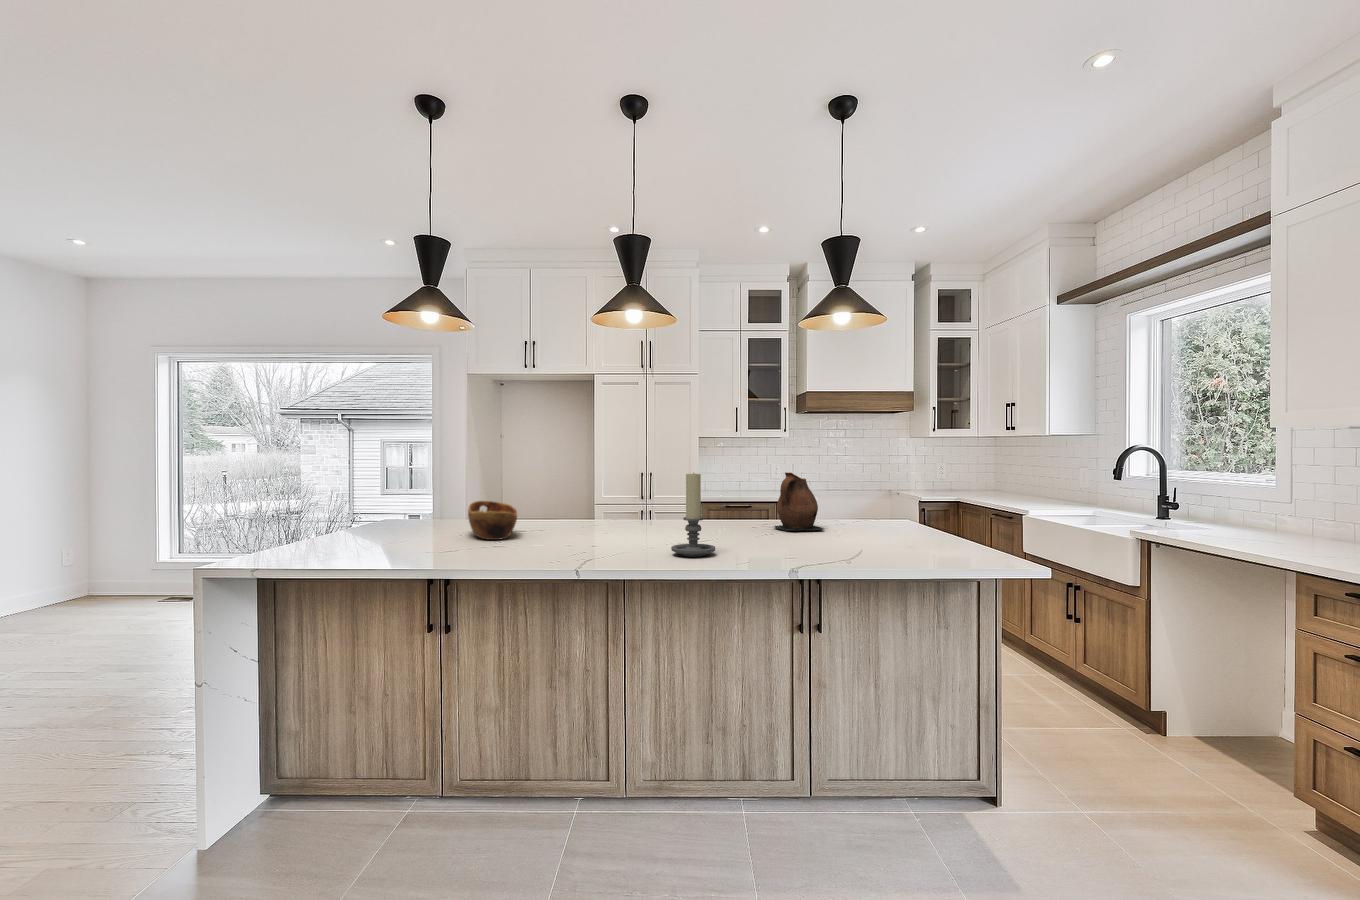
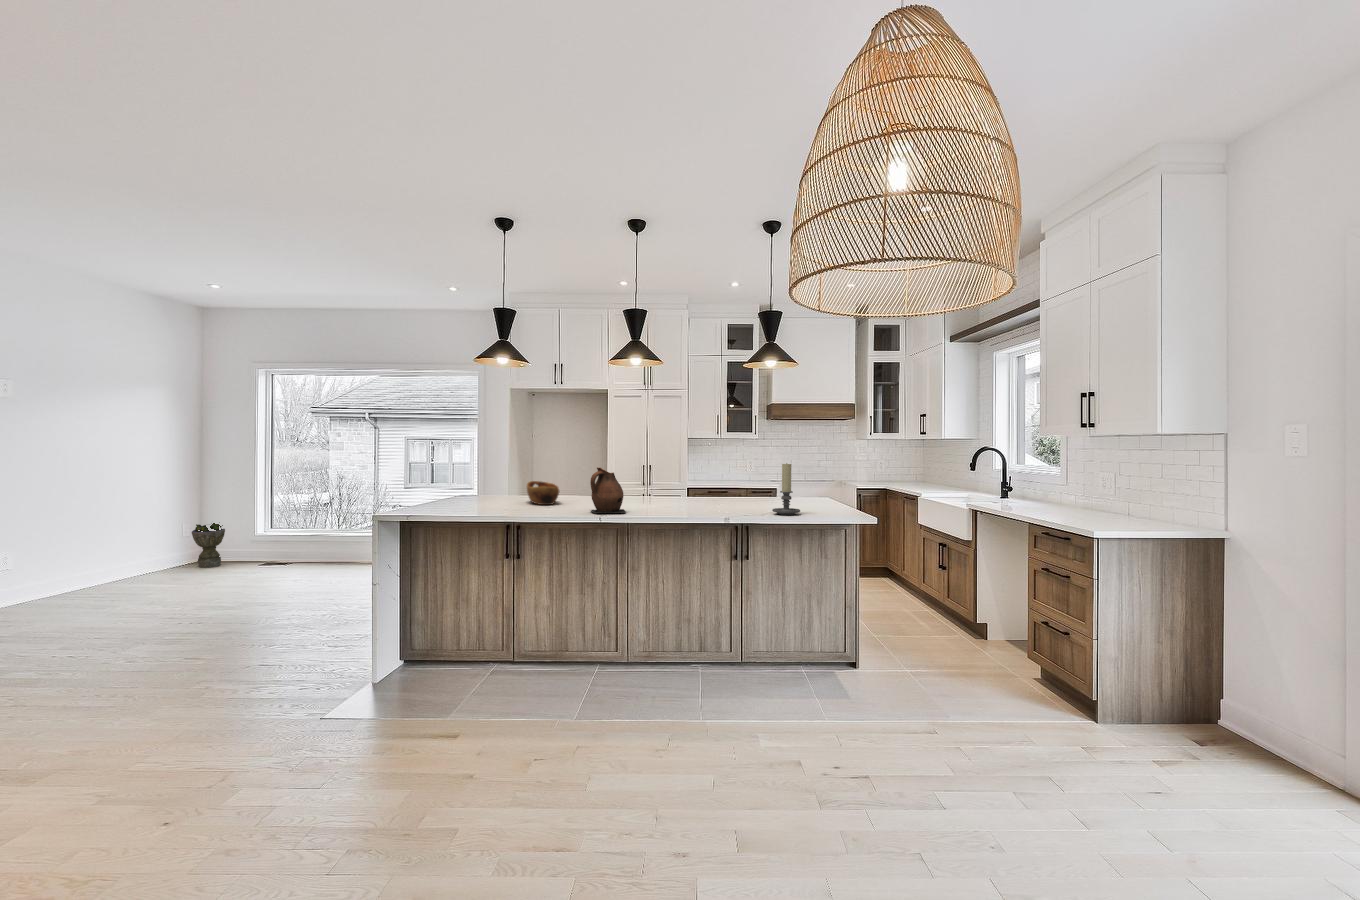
ceramic pitcher: present [775,472,824,531] -> present [590,467,626,513]
candle holder: present [671,473,715,557] -> present [772,463,800,515]
planter: none [60,546,108,609] -> present [192,523,225,568]

